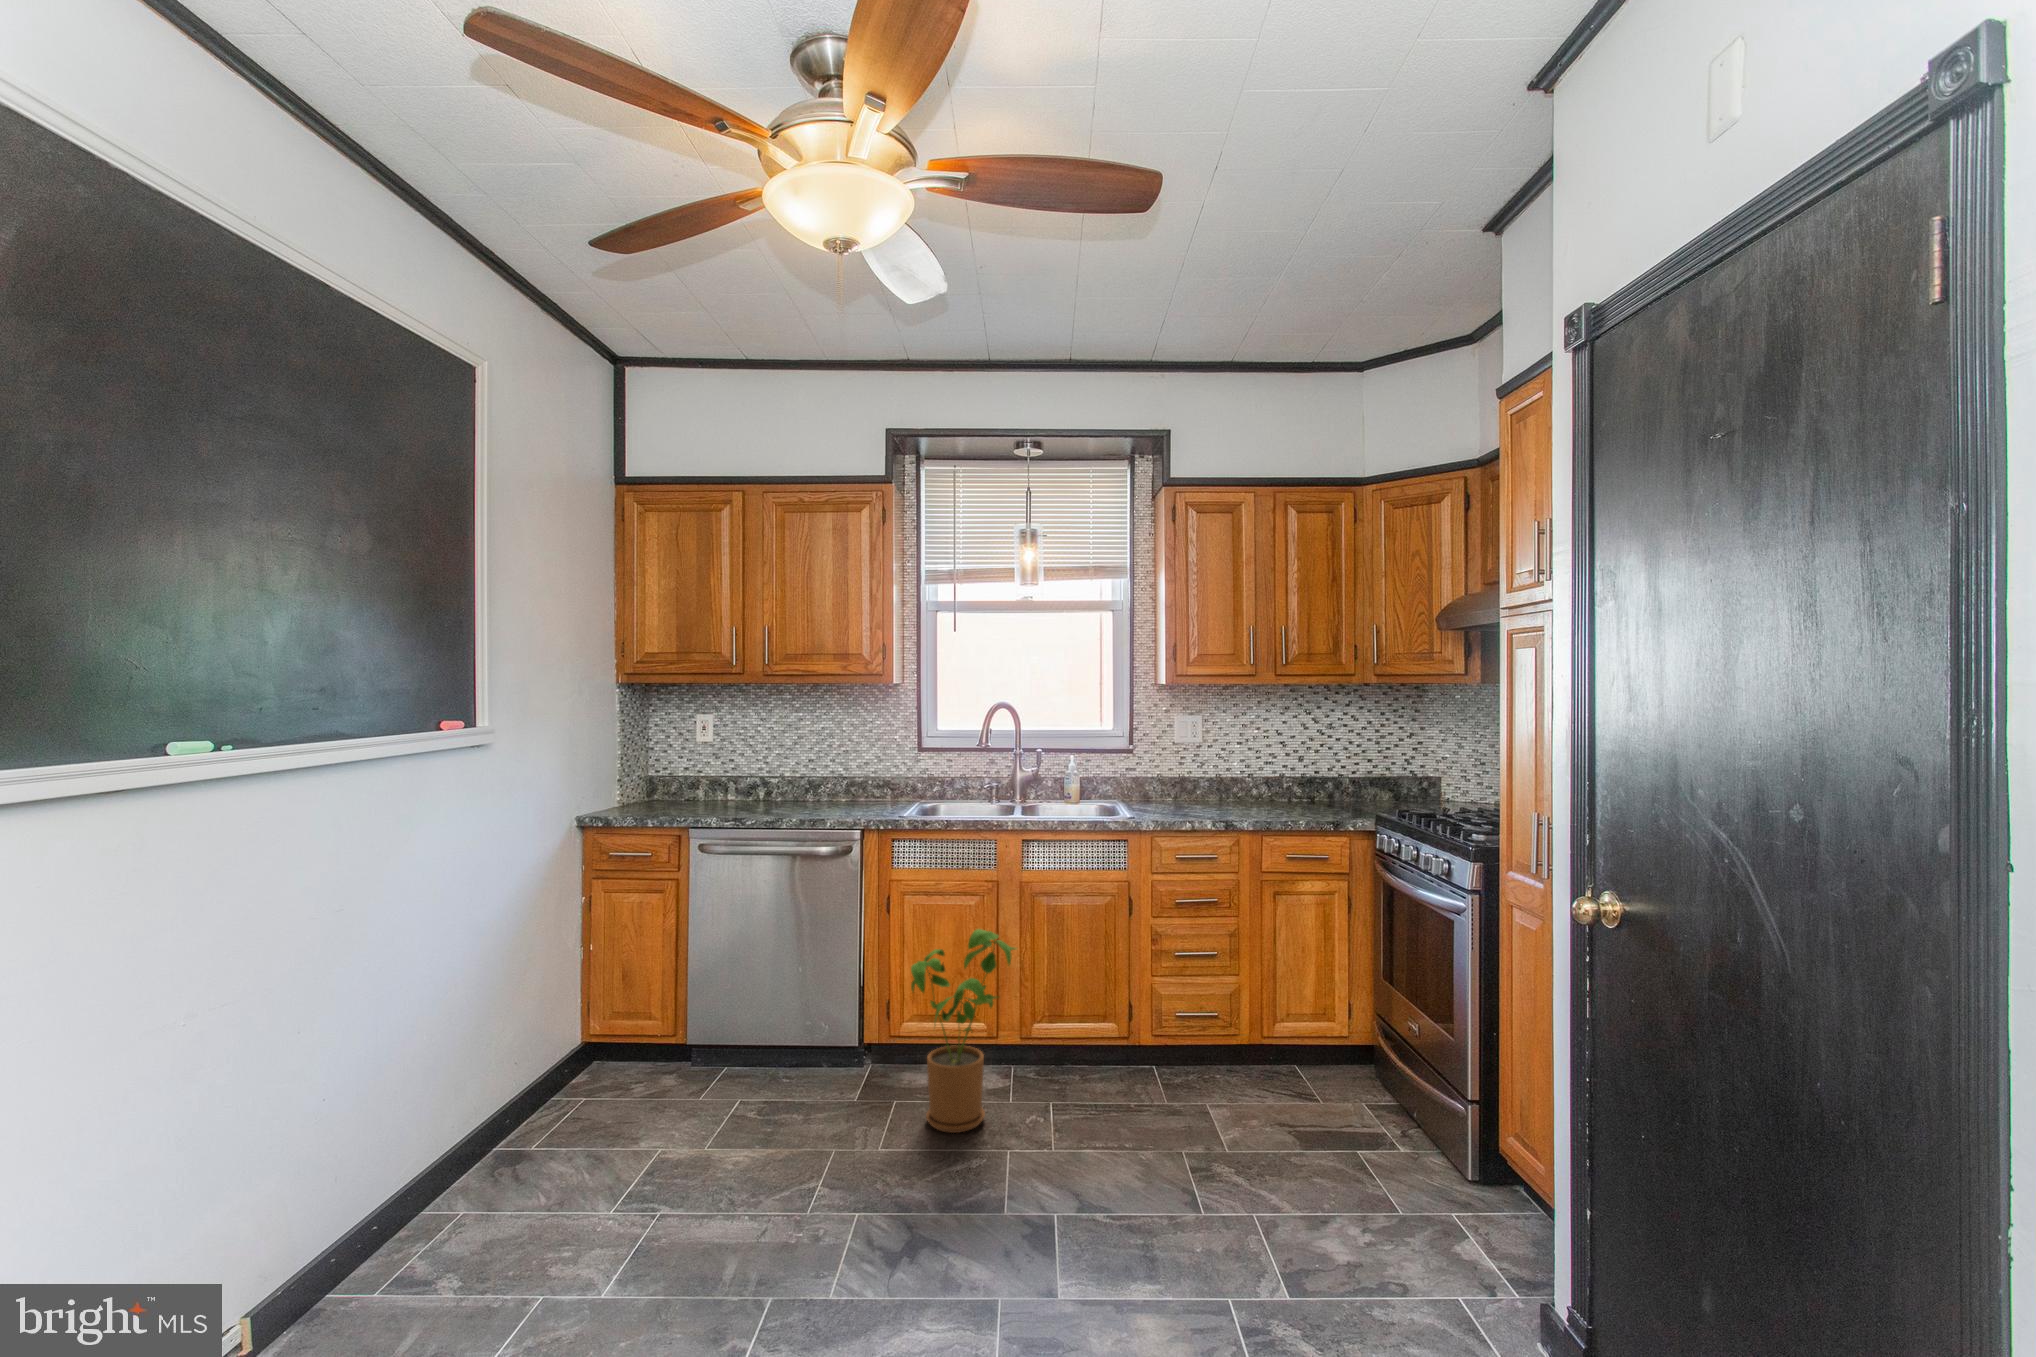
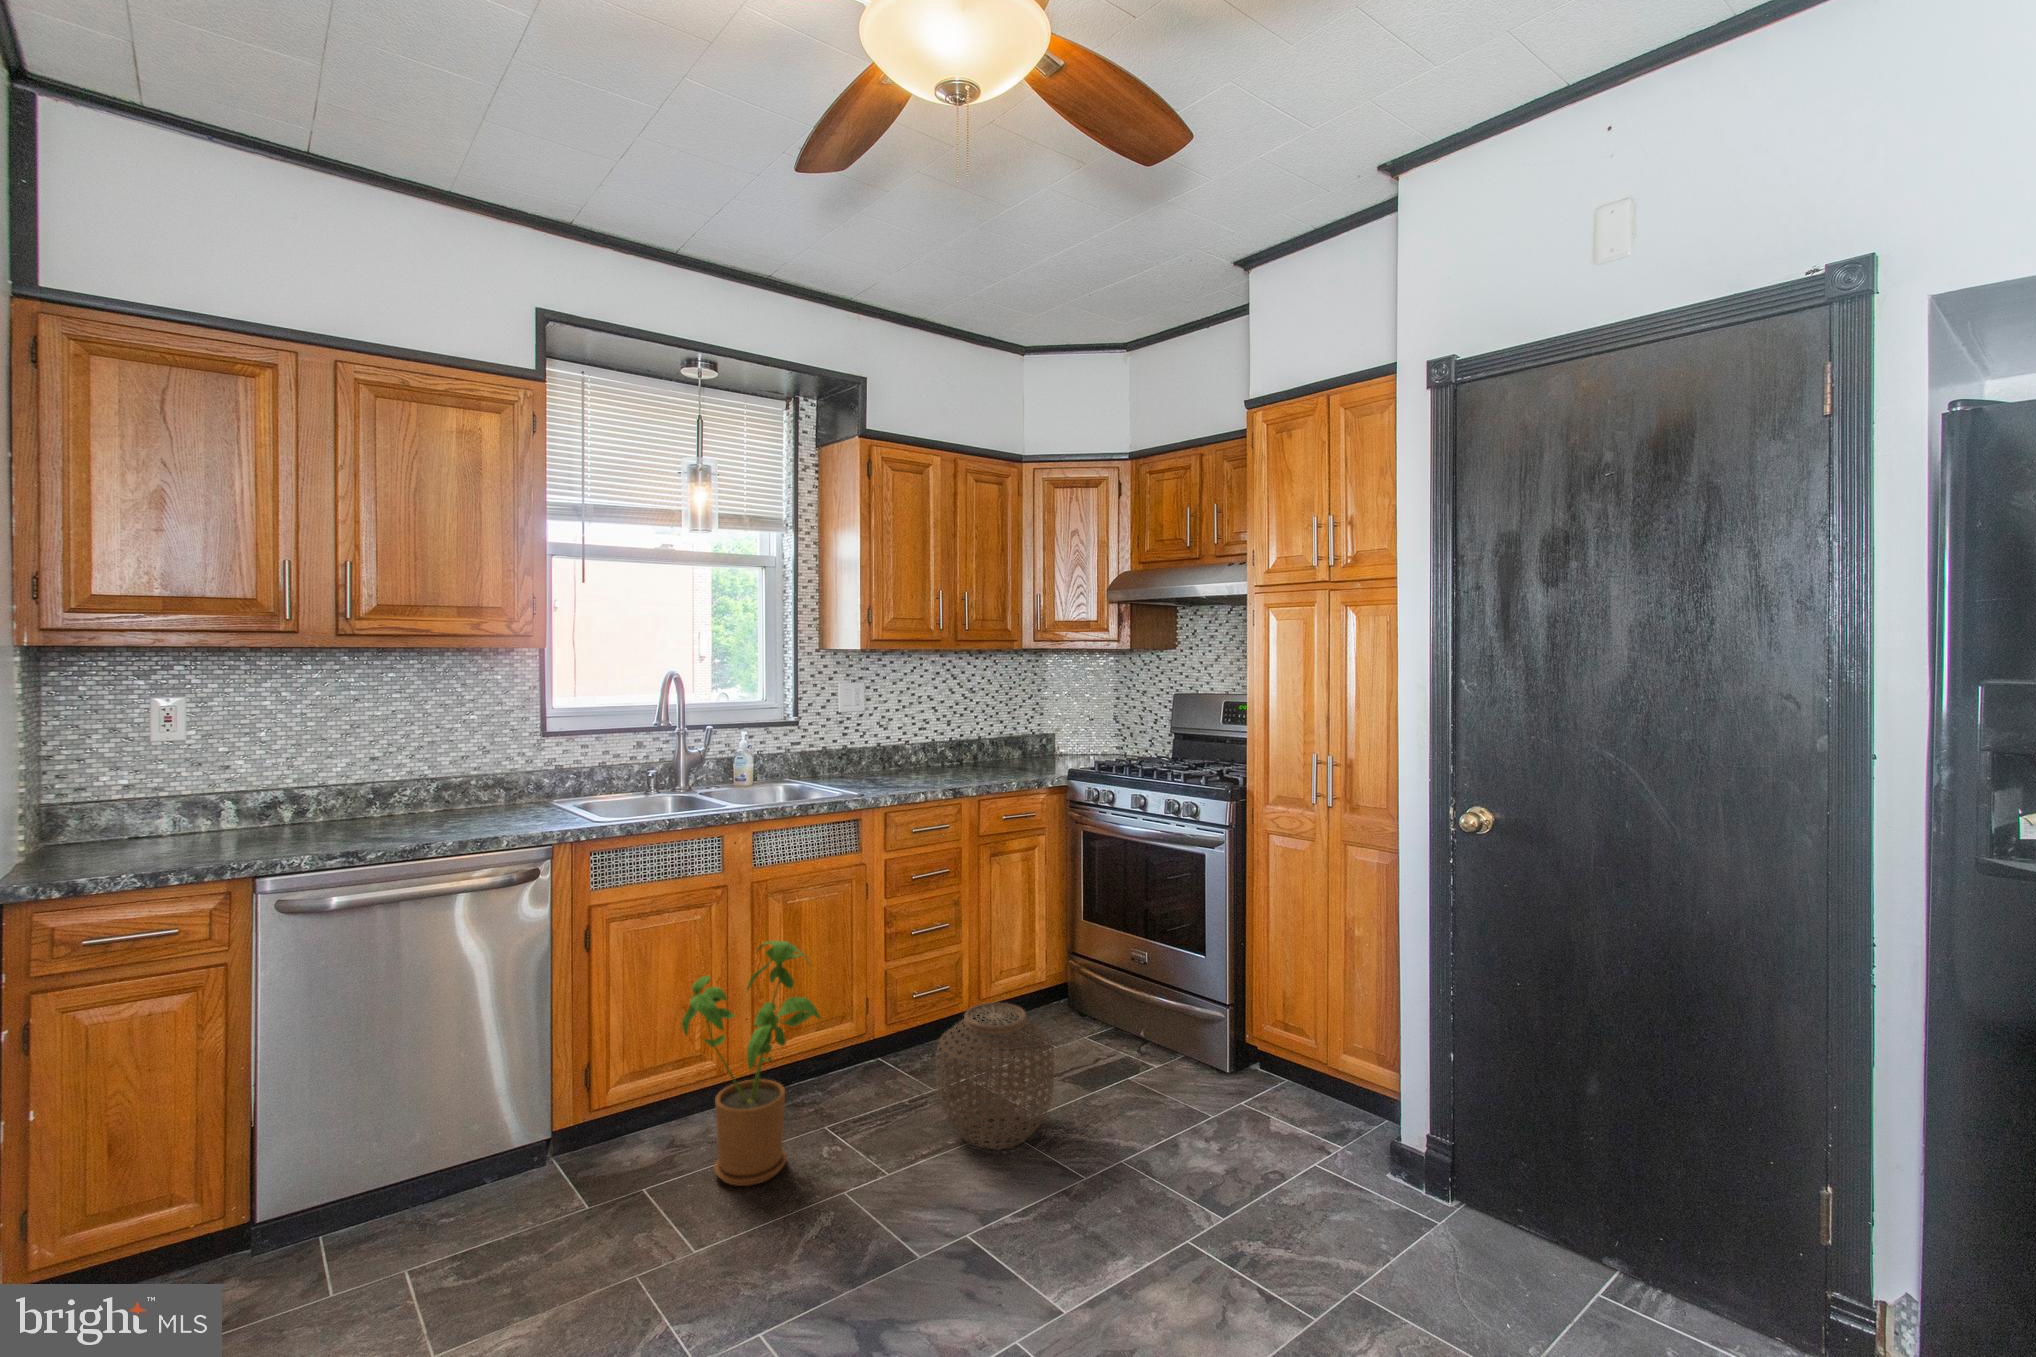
woven basket: none [1103,1033,1223,1184] -> present [936,1003,1054,1149]

